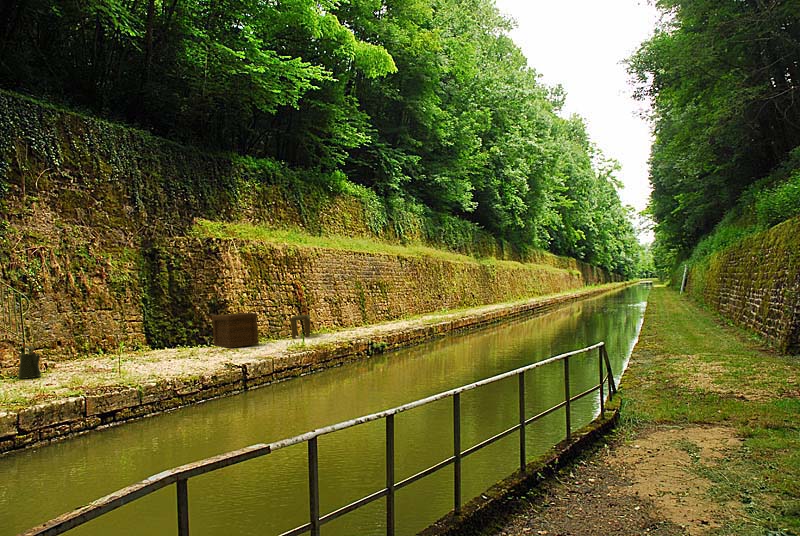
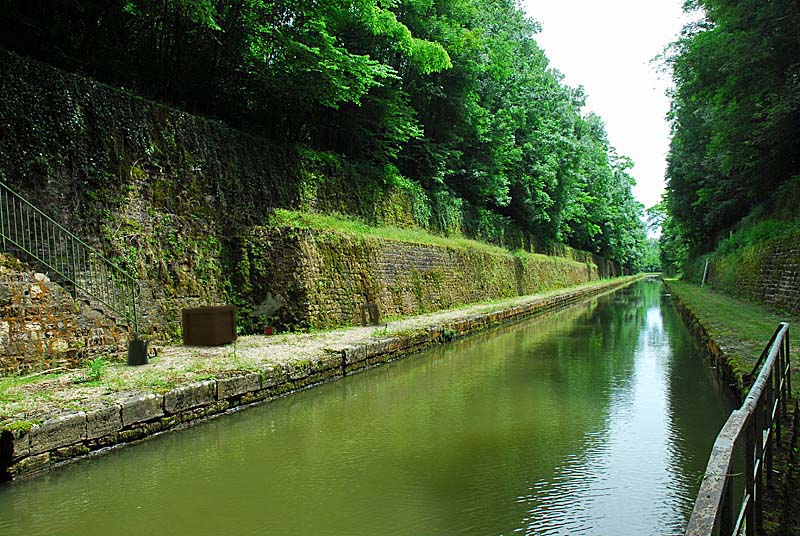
potted tree: none [168,304,203,348] -> present [252,292,283,335]
wooden crate: present [212,313,259,348] -> present [182,305,237,346]

